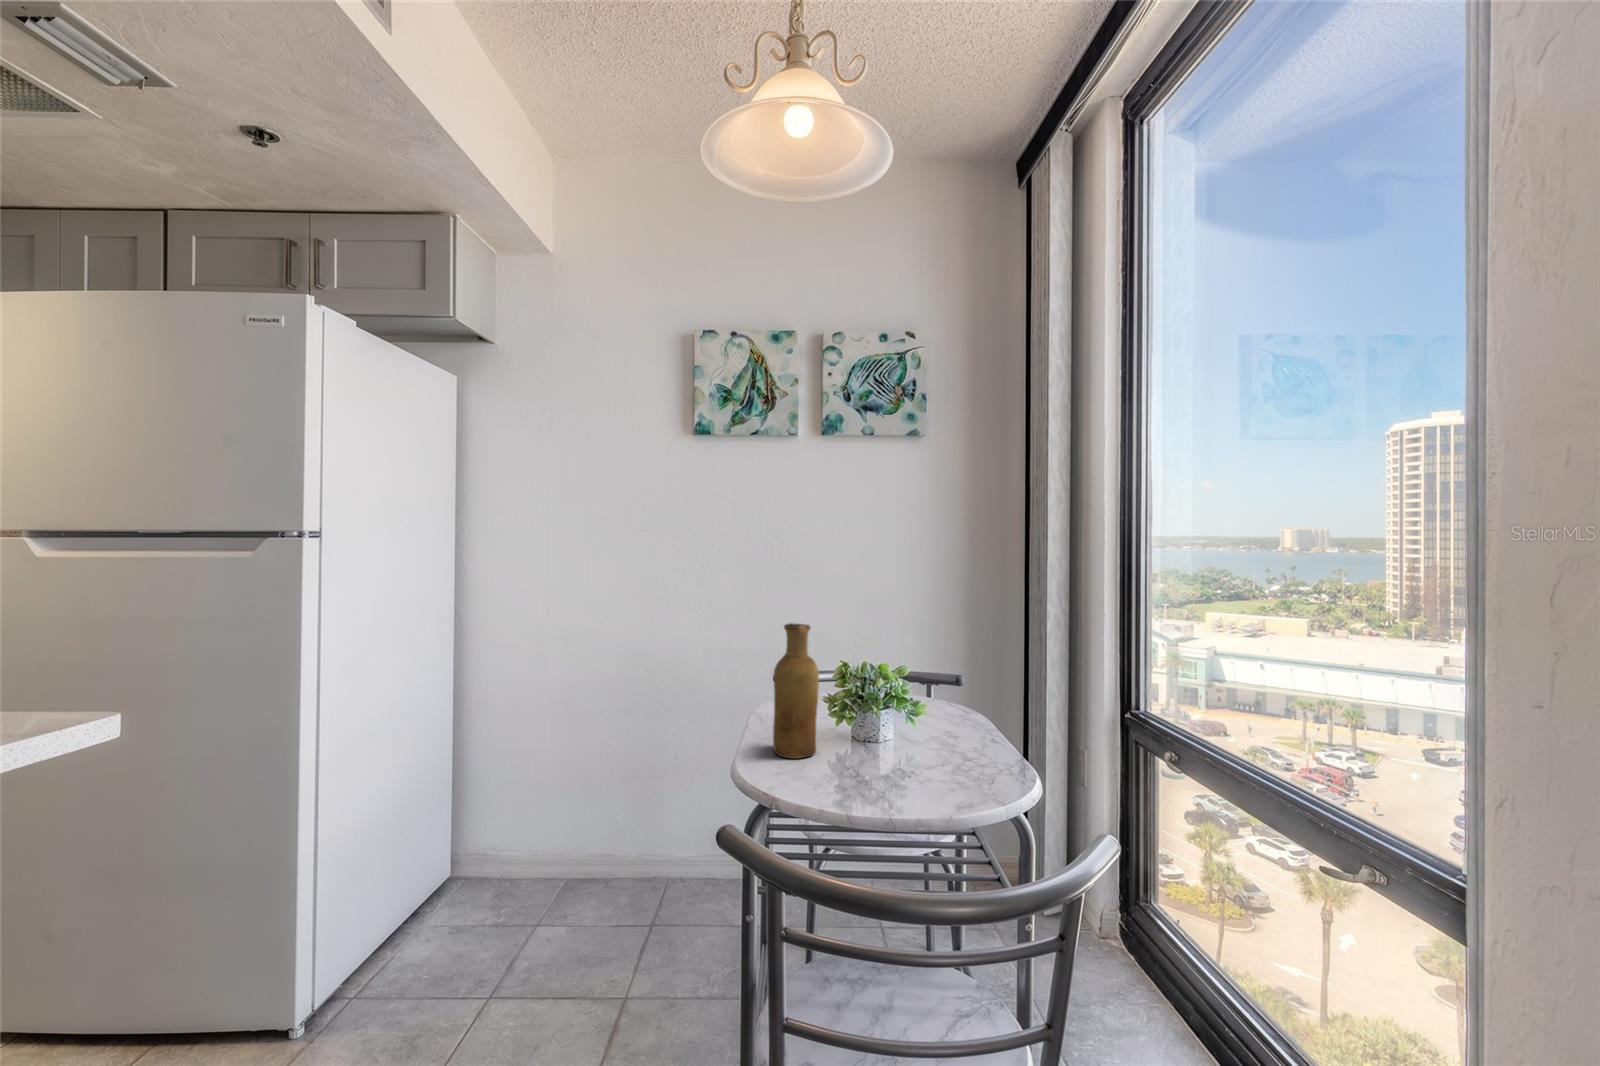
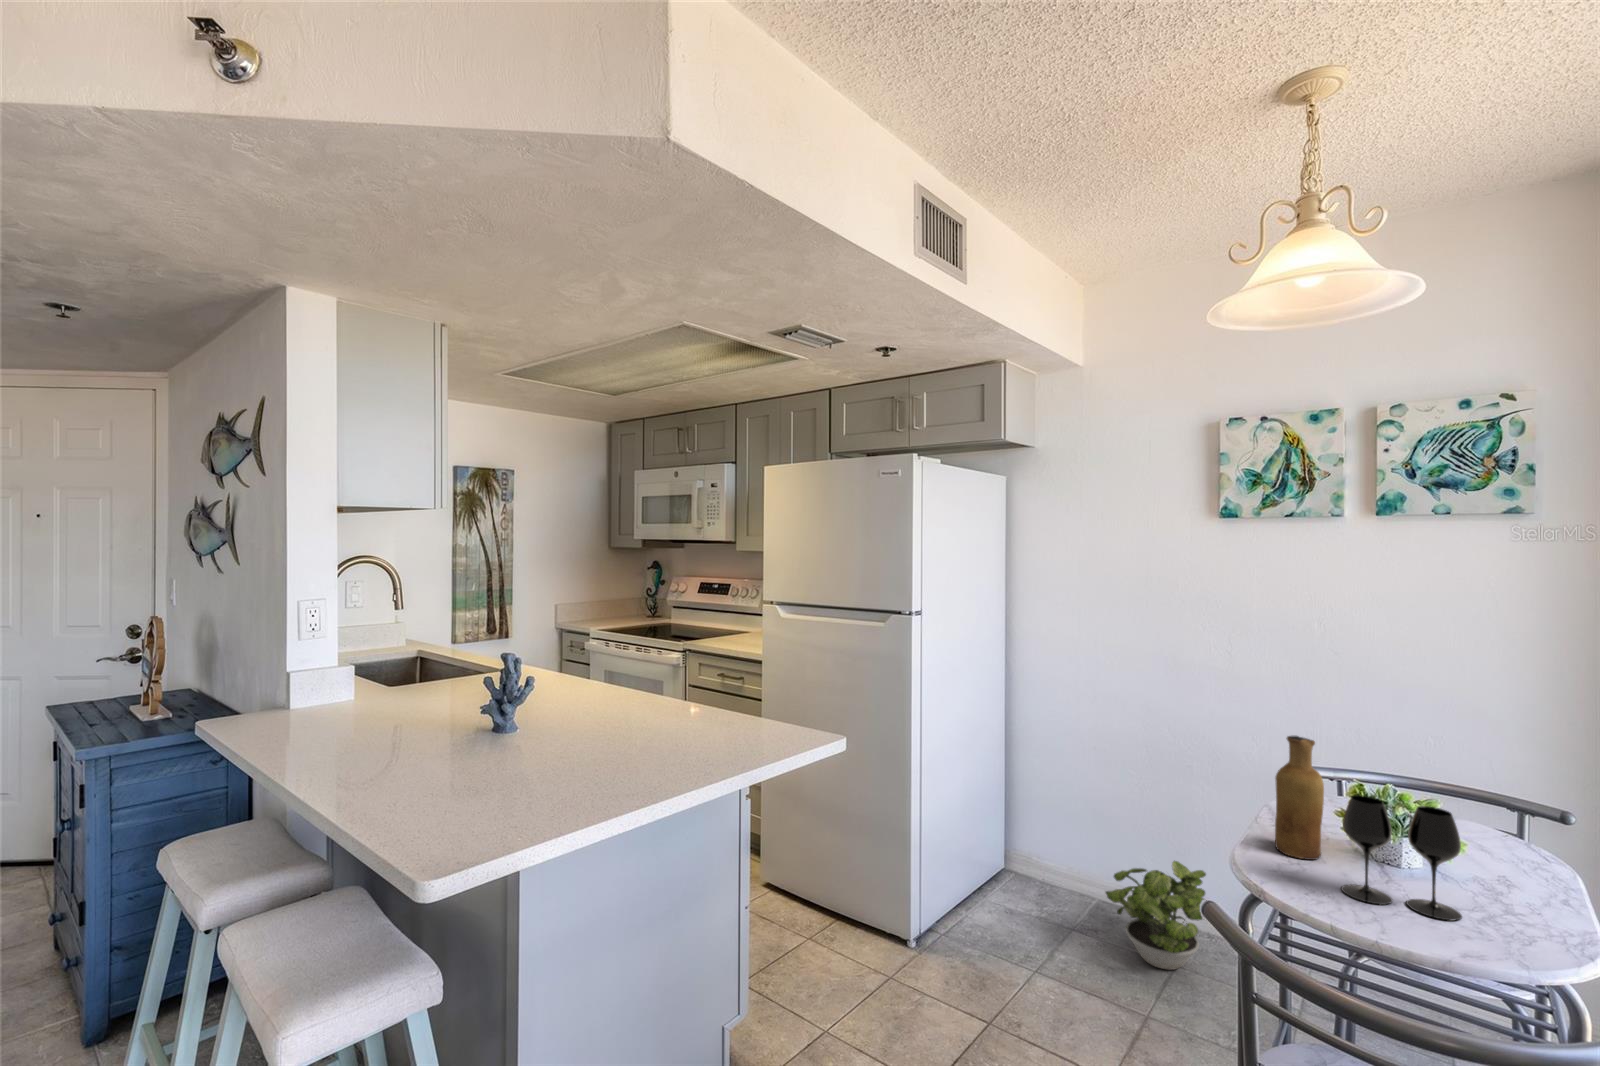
wine glass: none [846,670,947,788] -> present [1341,795,1462,920]
potted plant: none [582,797,690,921] -> present [1106,861,1206,969]

